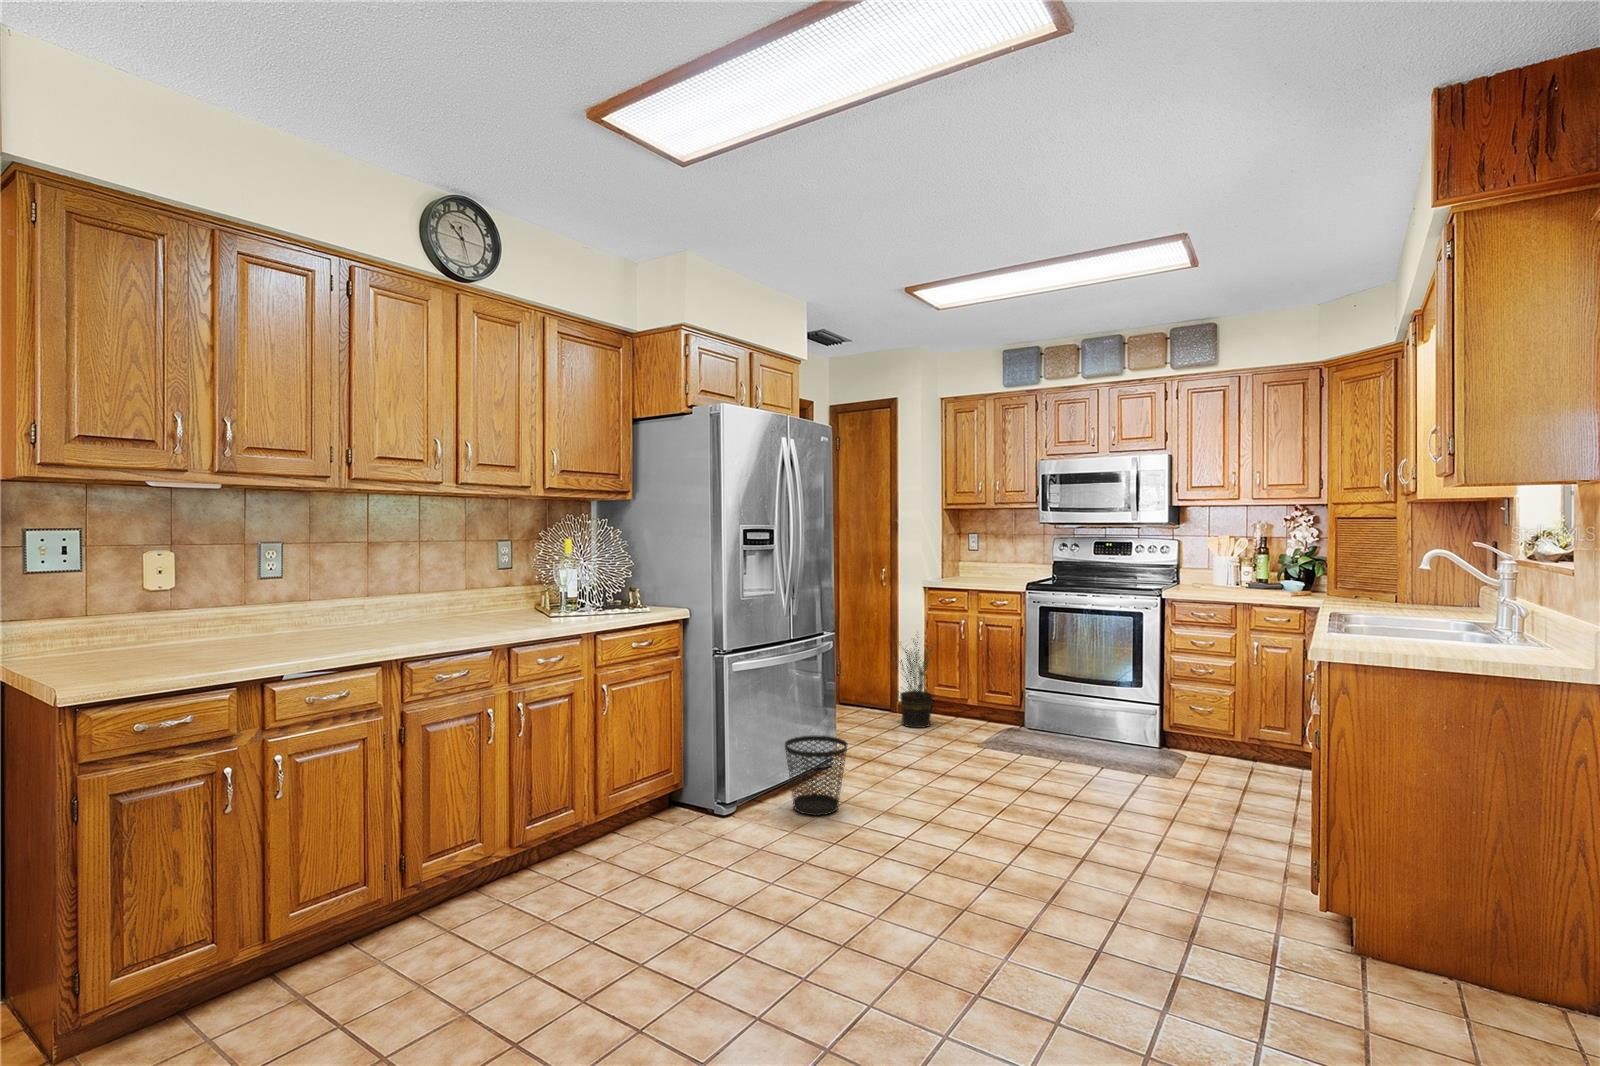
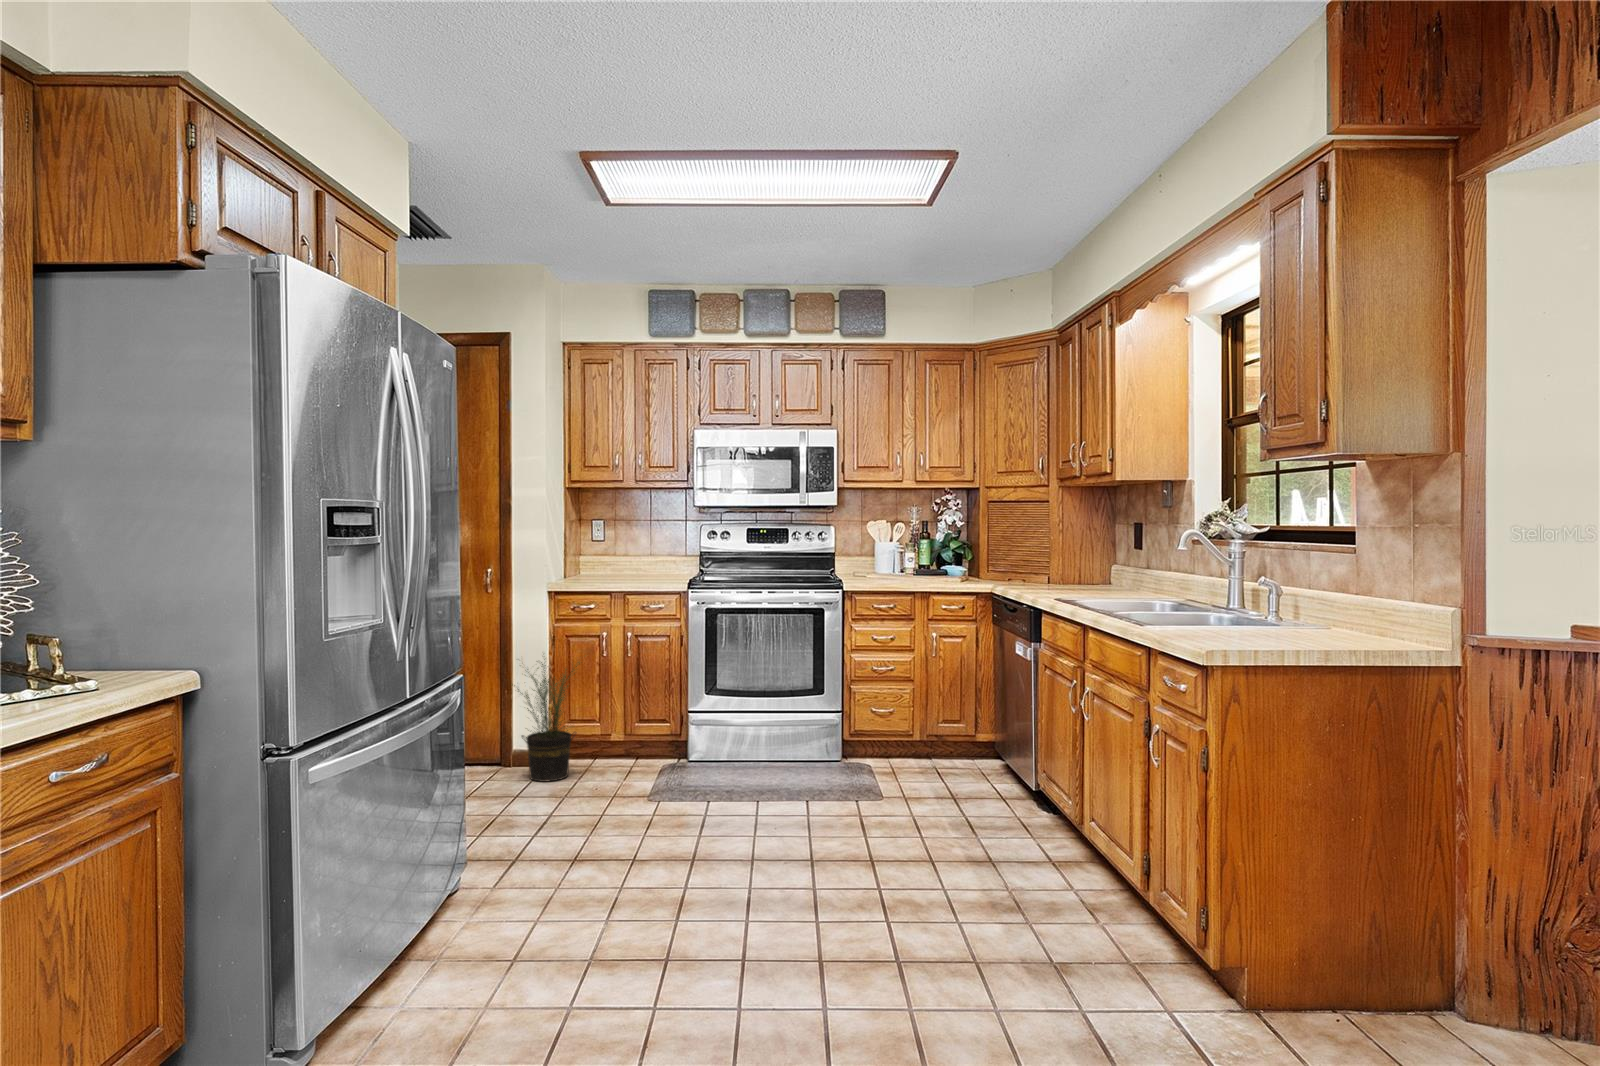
wastebasket: present [785,736,847,815] -> none [448,814,550,942]

